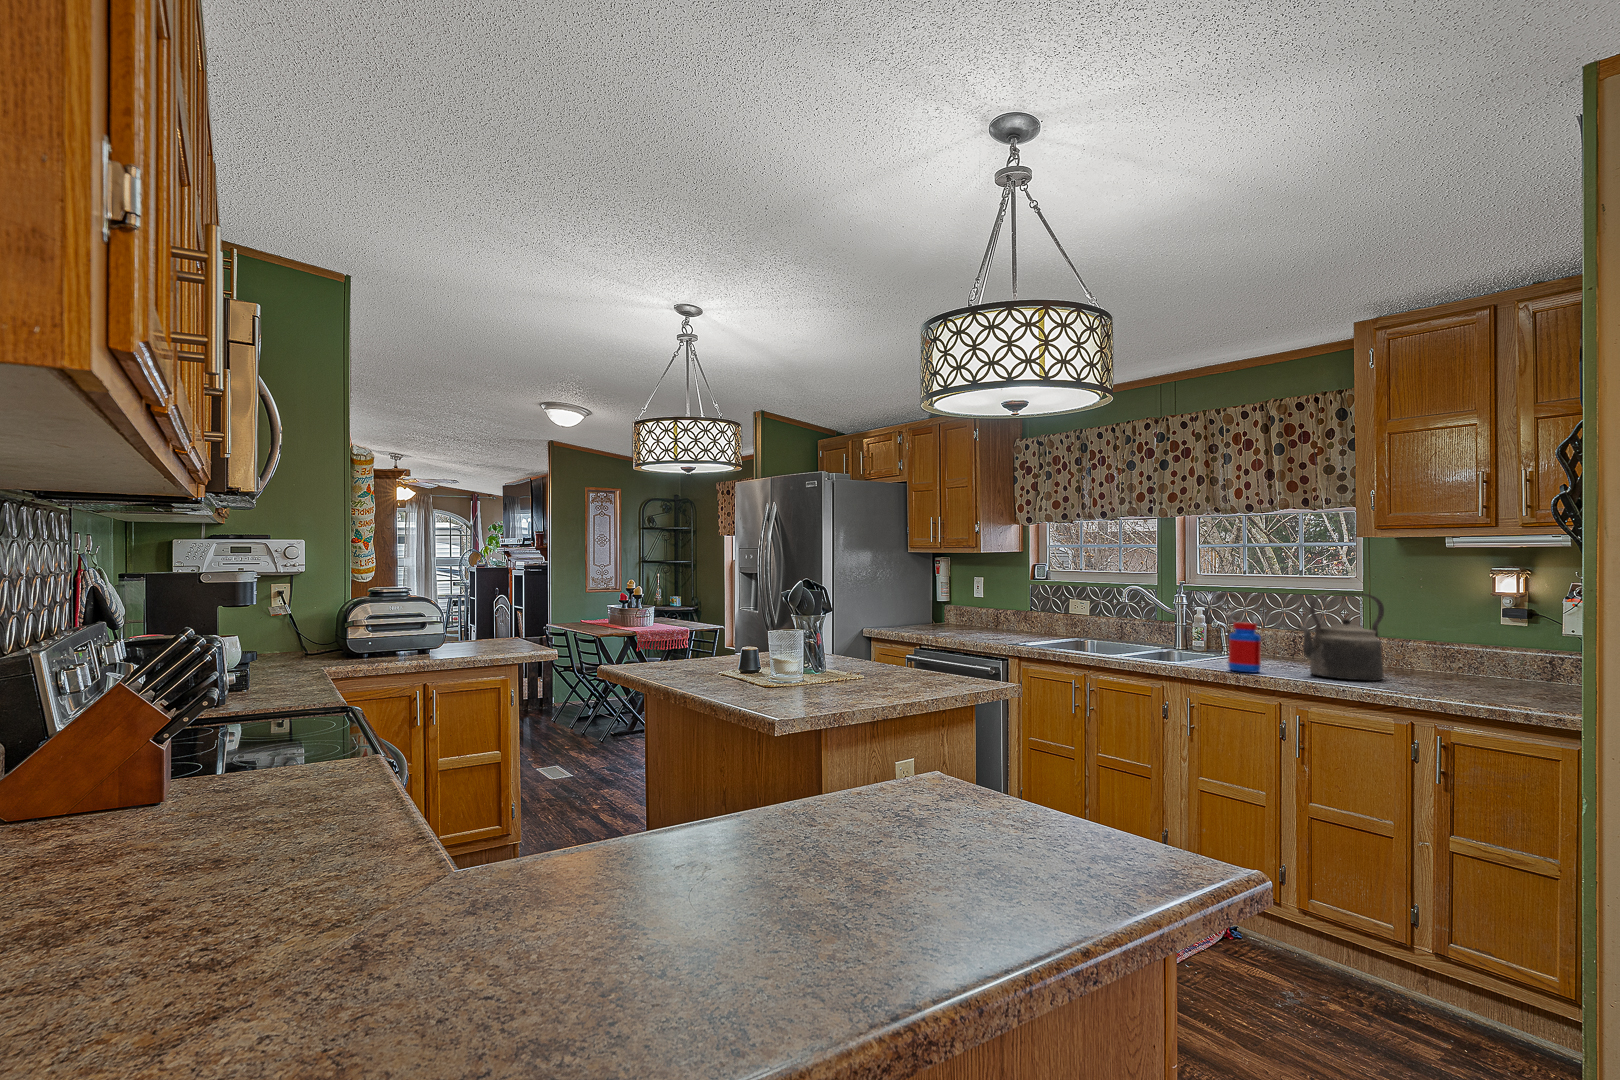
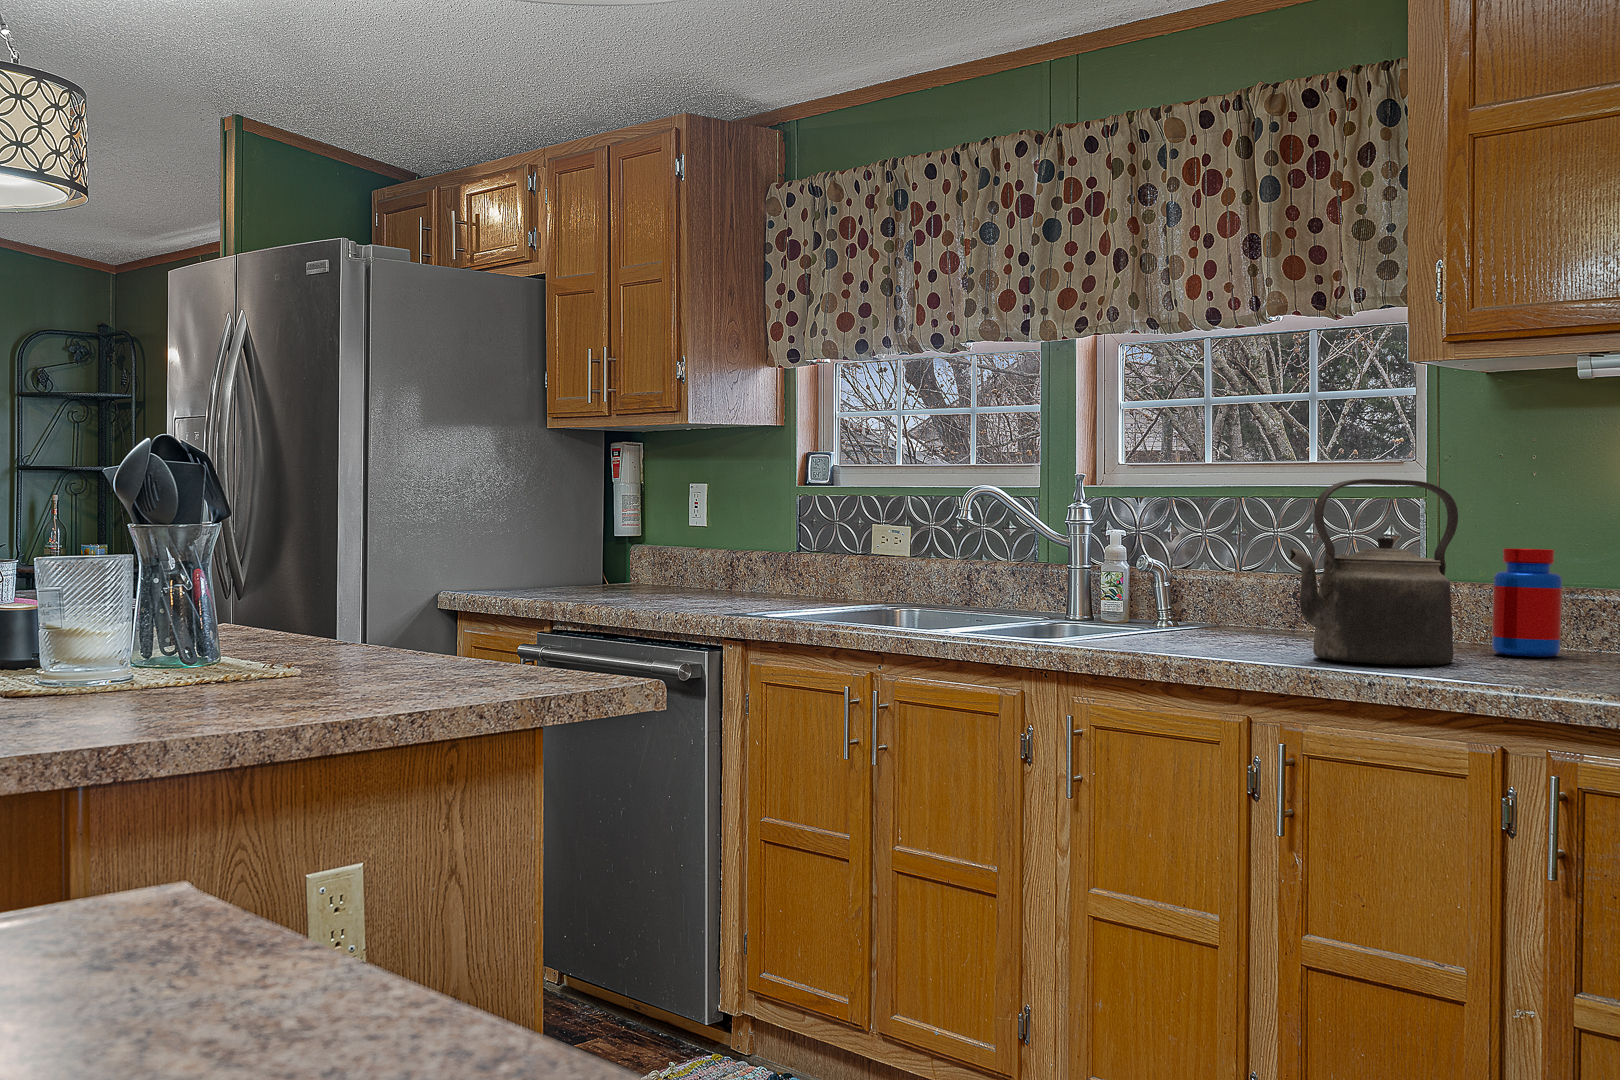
jar: present [1228,622,1261,673] -> present [1492,548,1562,657]

